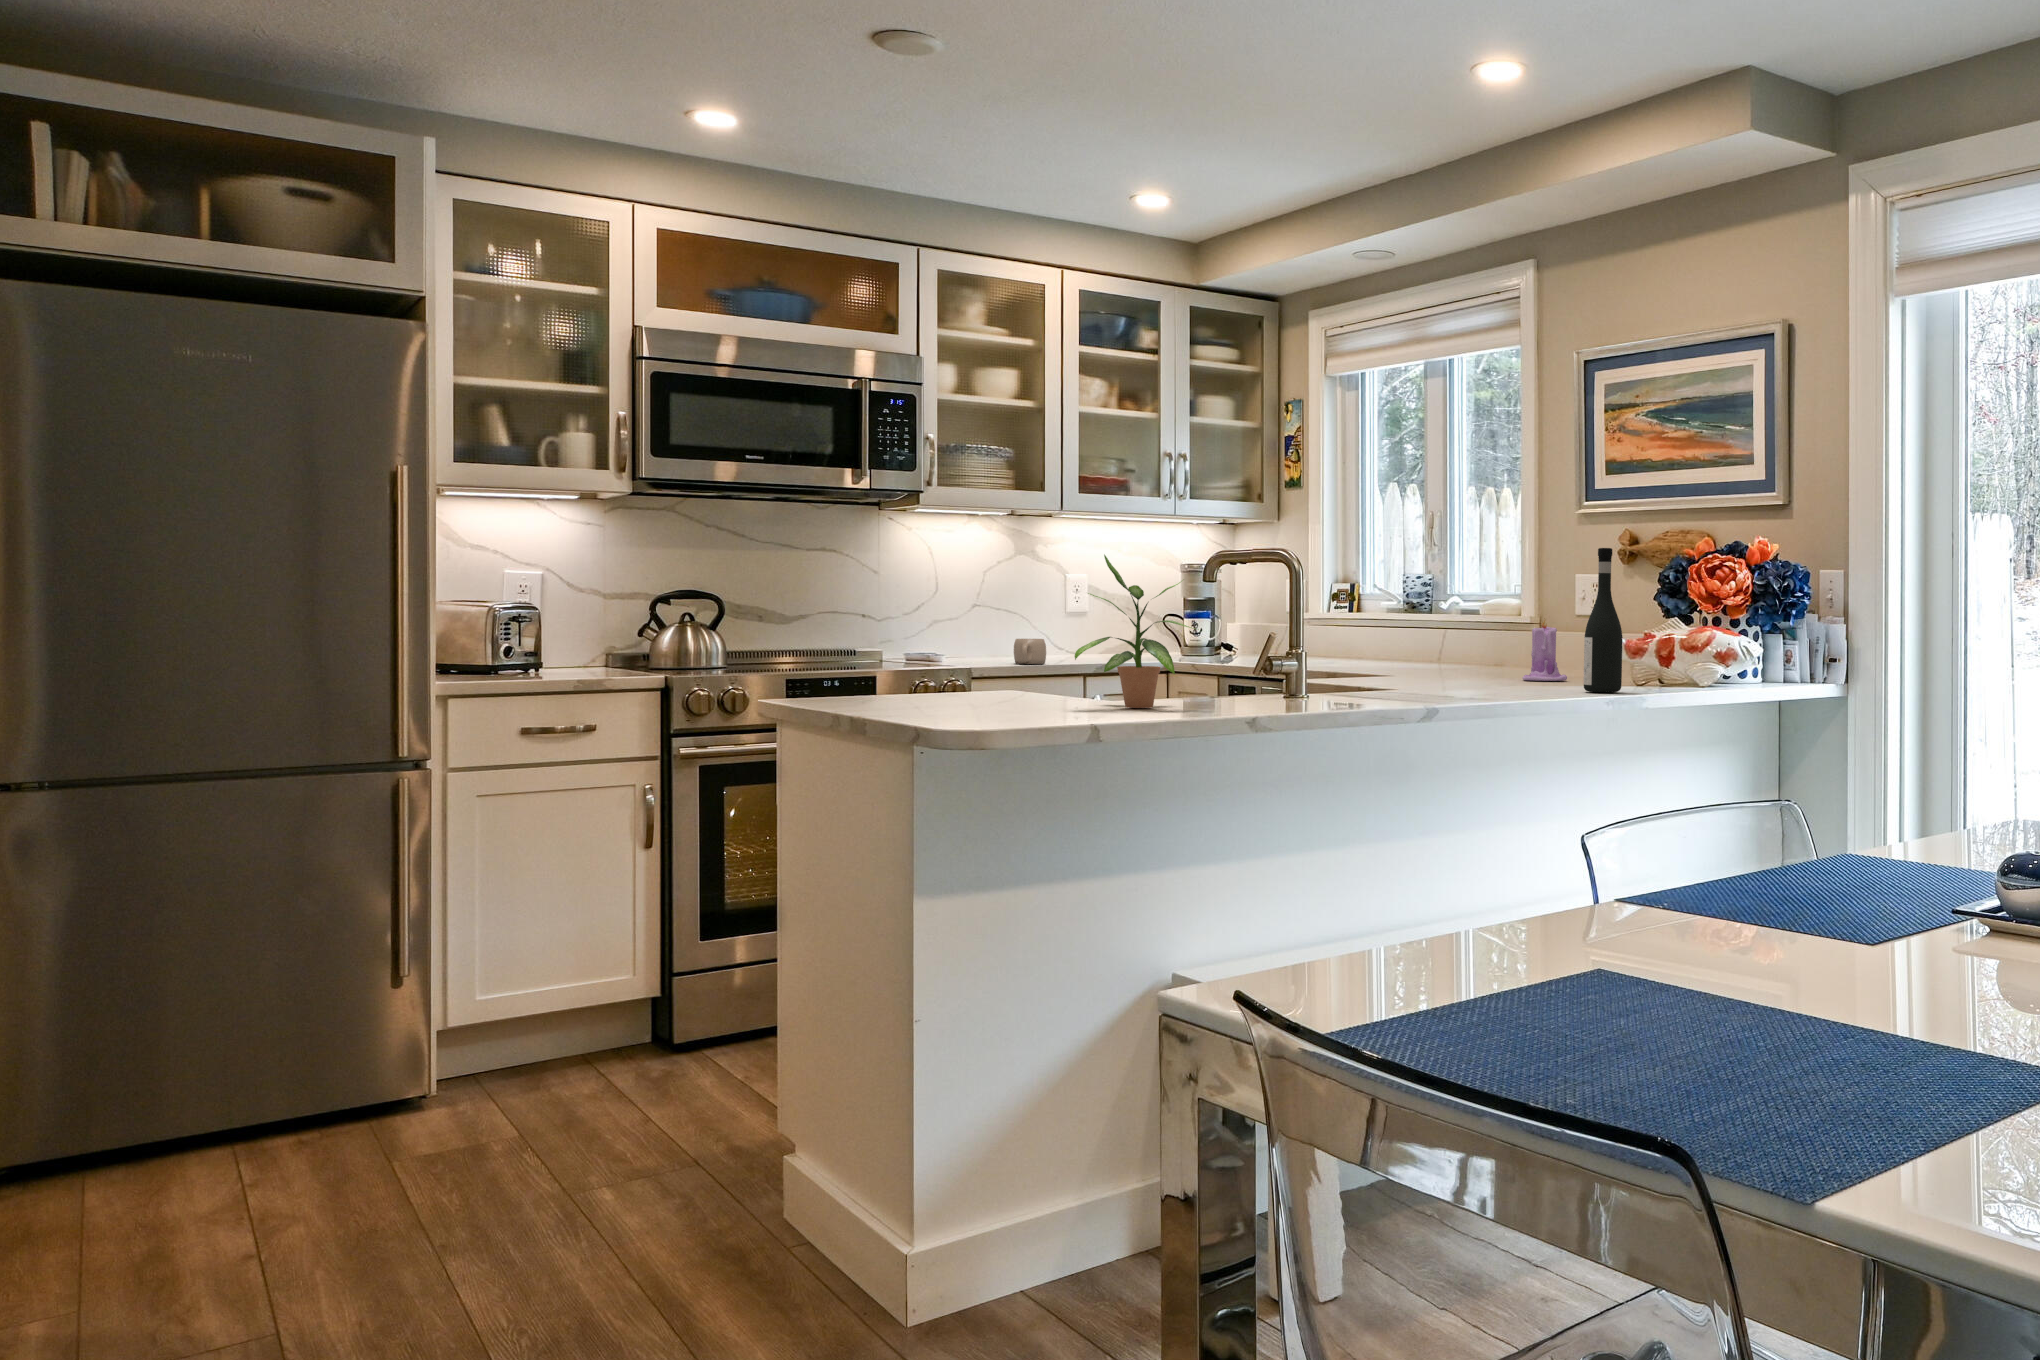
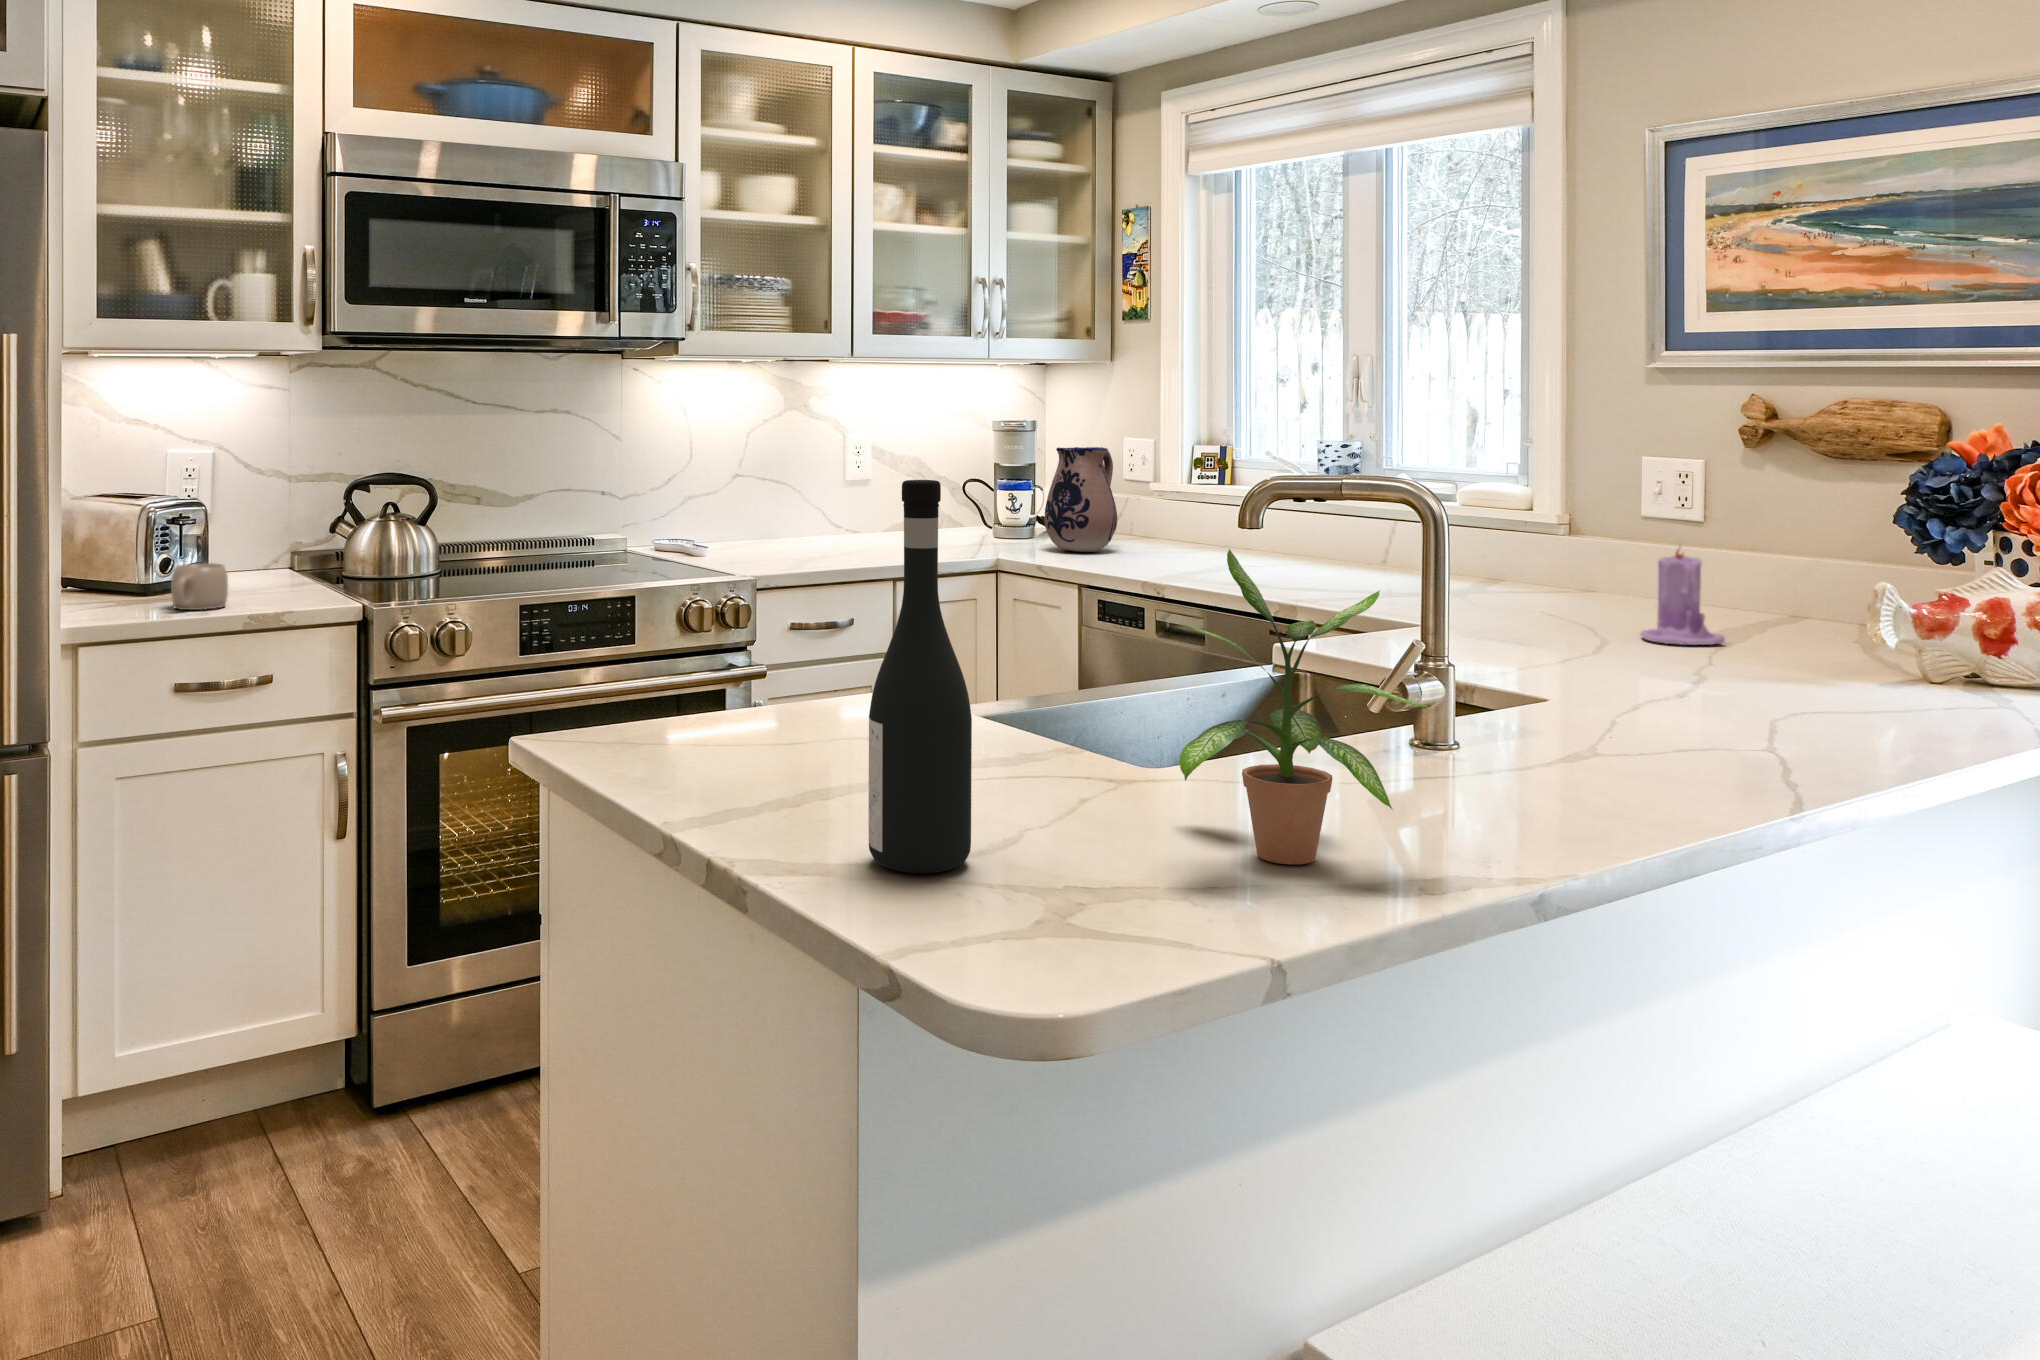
wine bottle: present [1584,548,1623,692] -> present [869,480,972,873]
ceramic pitcher: none [1212,583,1266,661] -> present [1044,447,1117,552]
mug: present [1014,639,1046,664] -> present [171,563,228,610]

